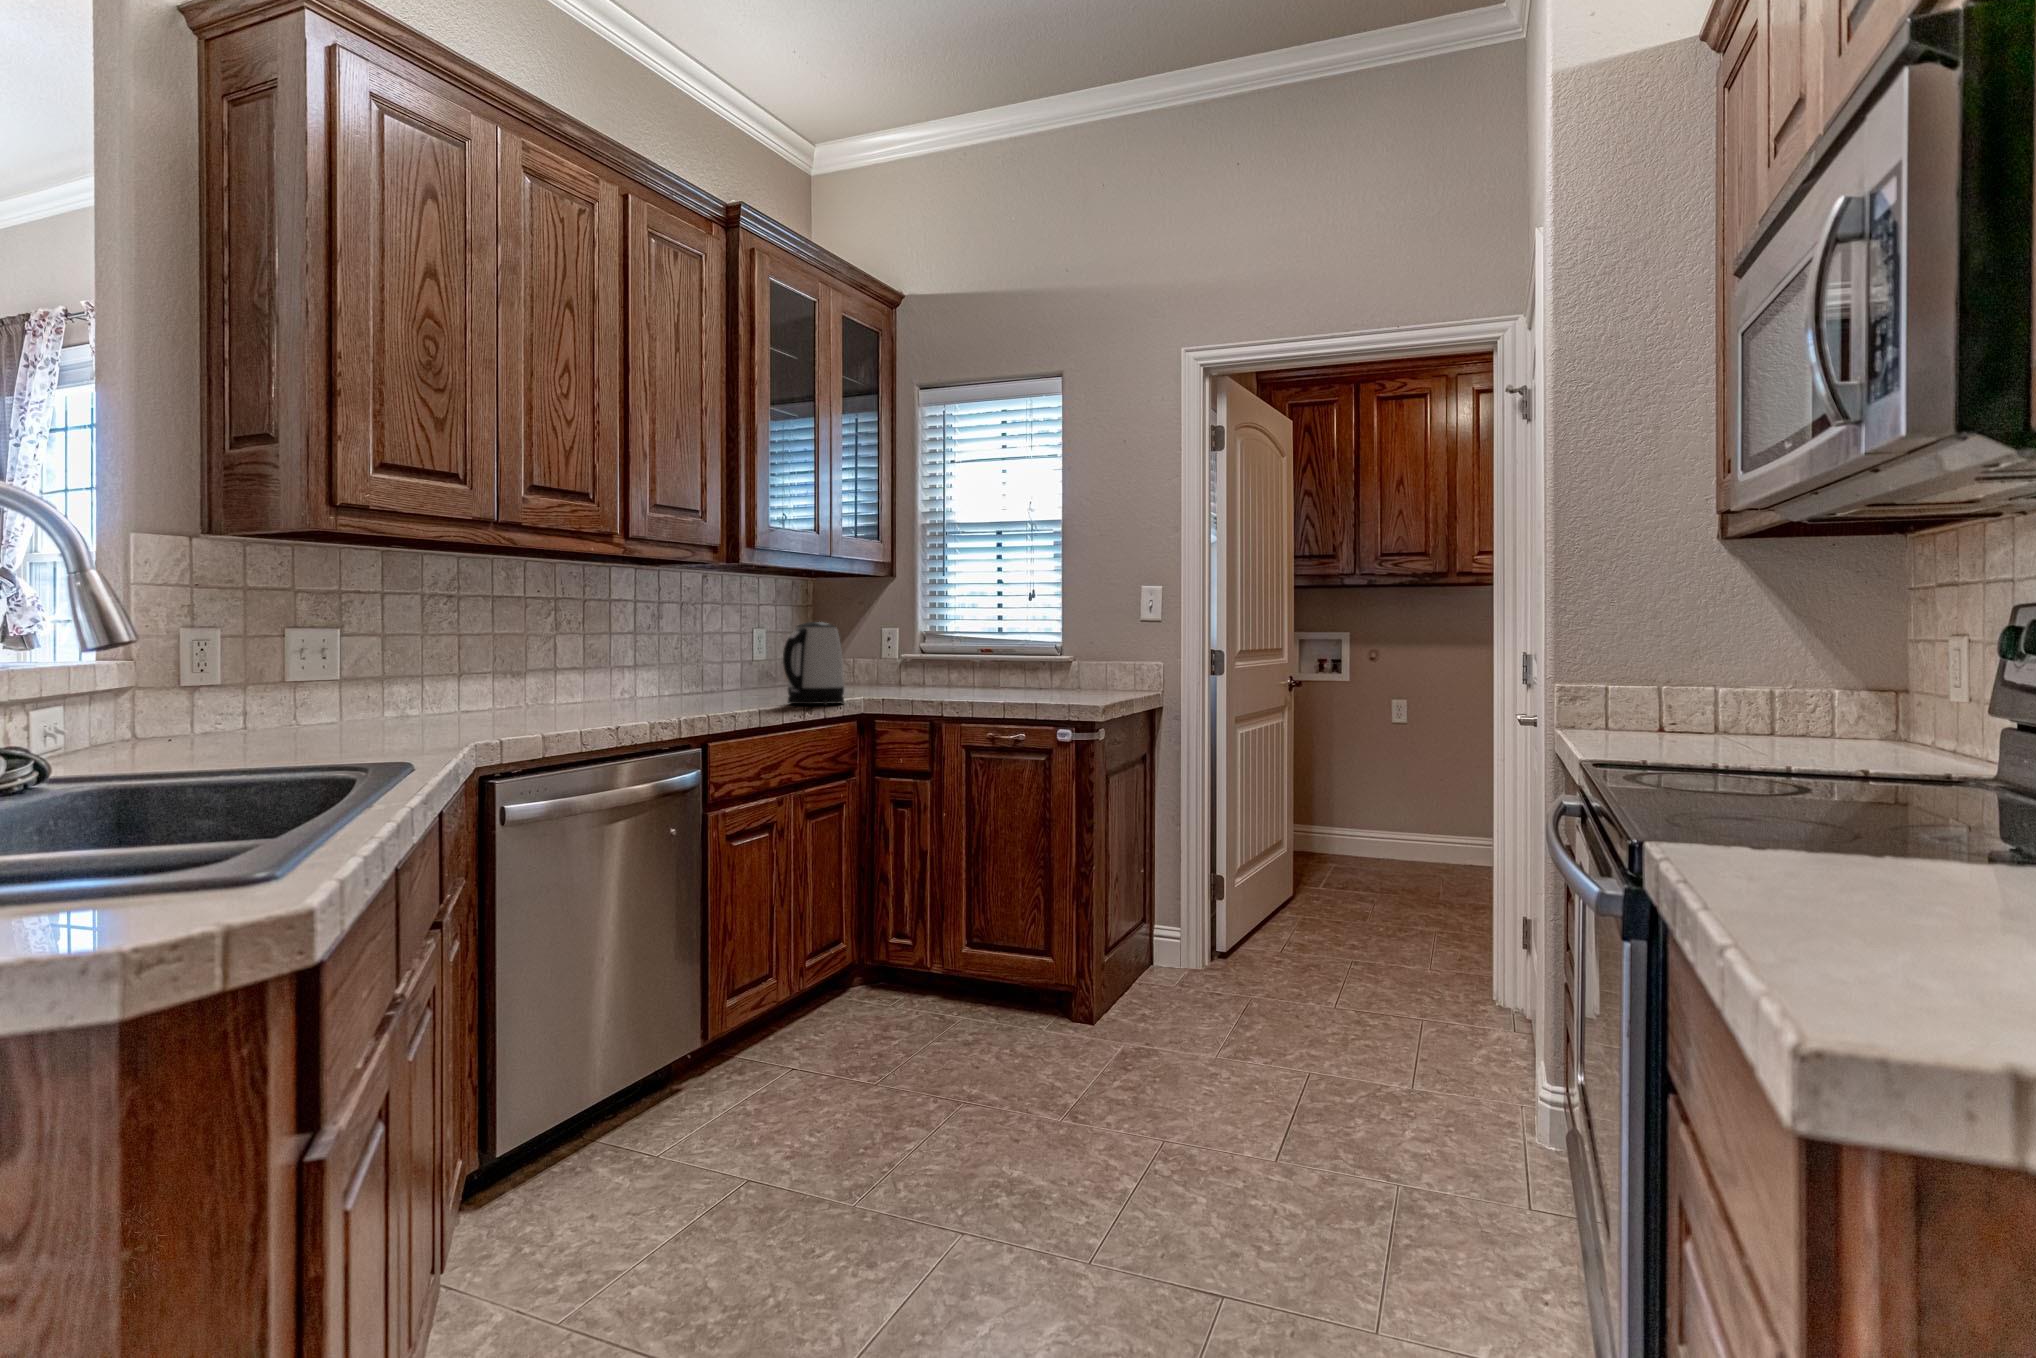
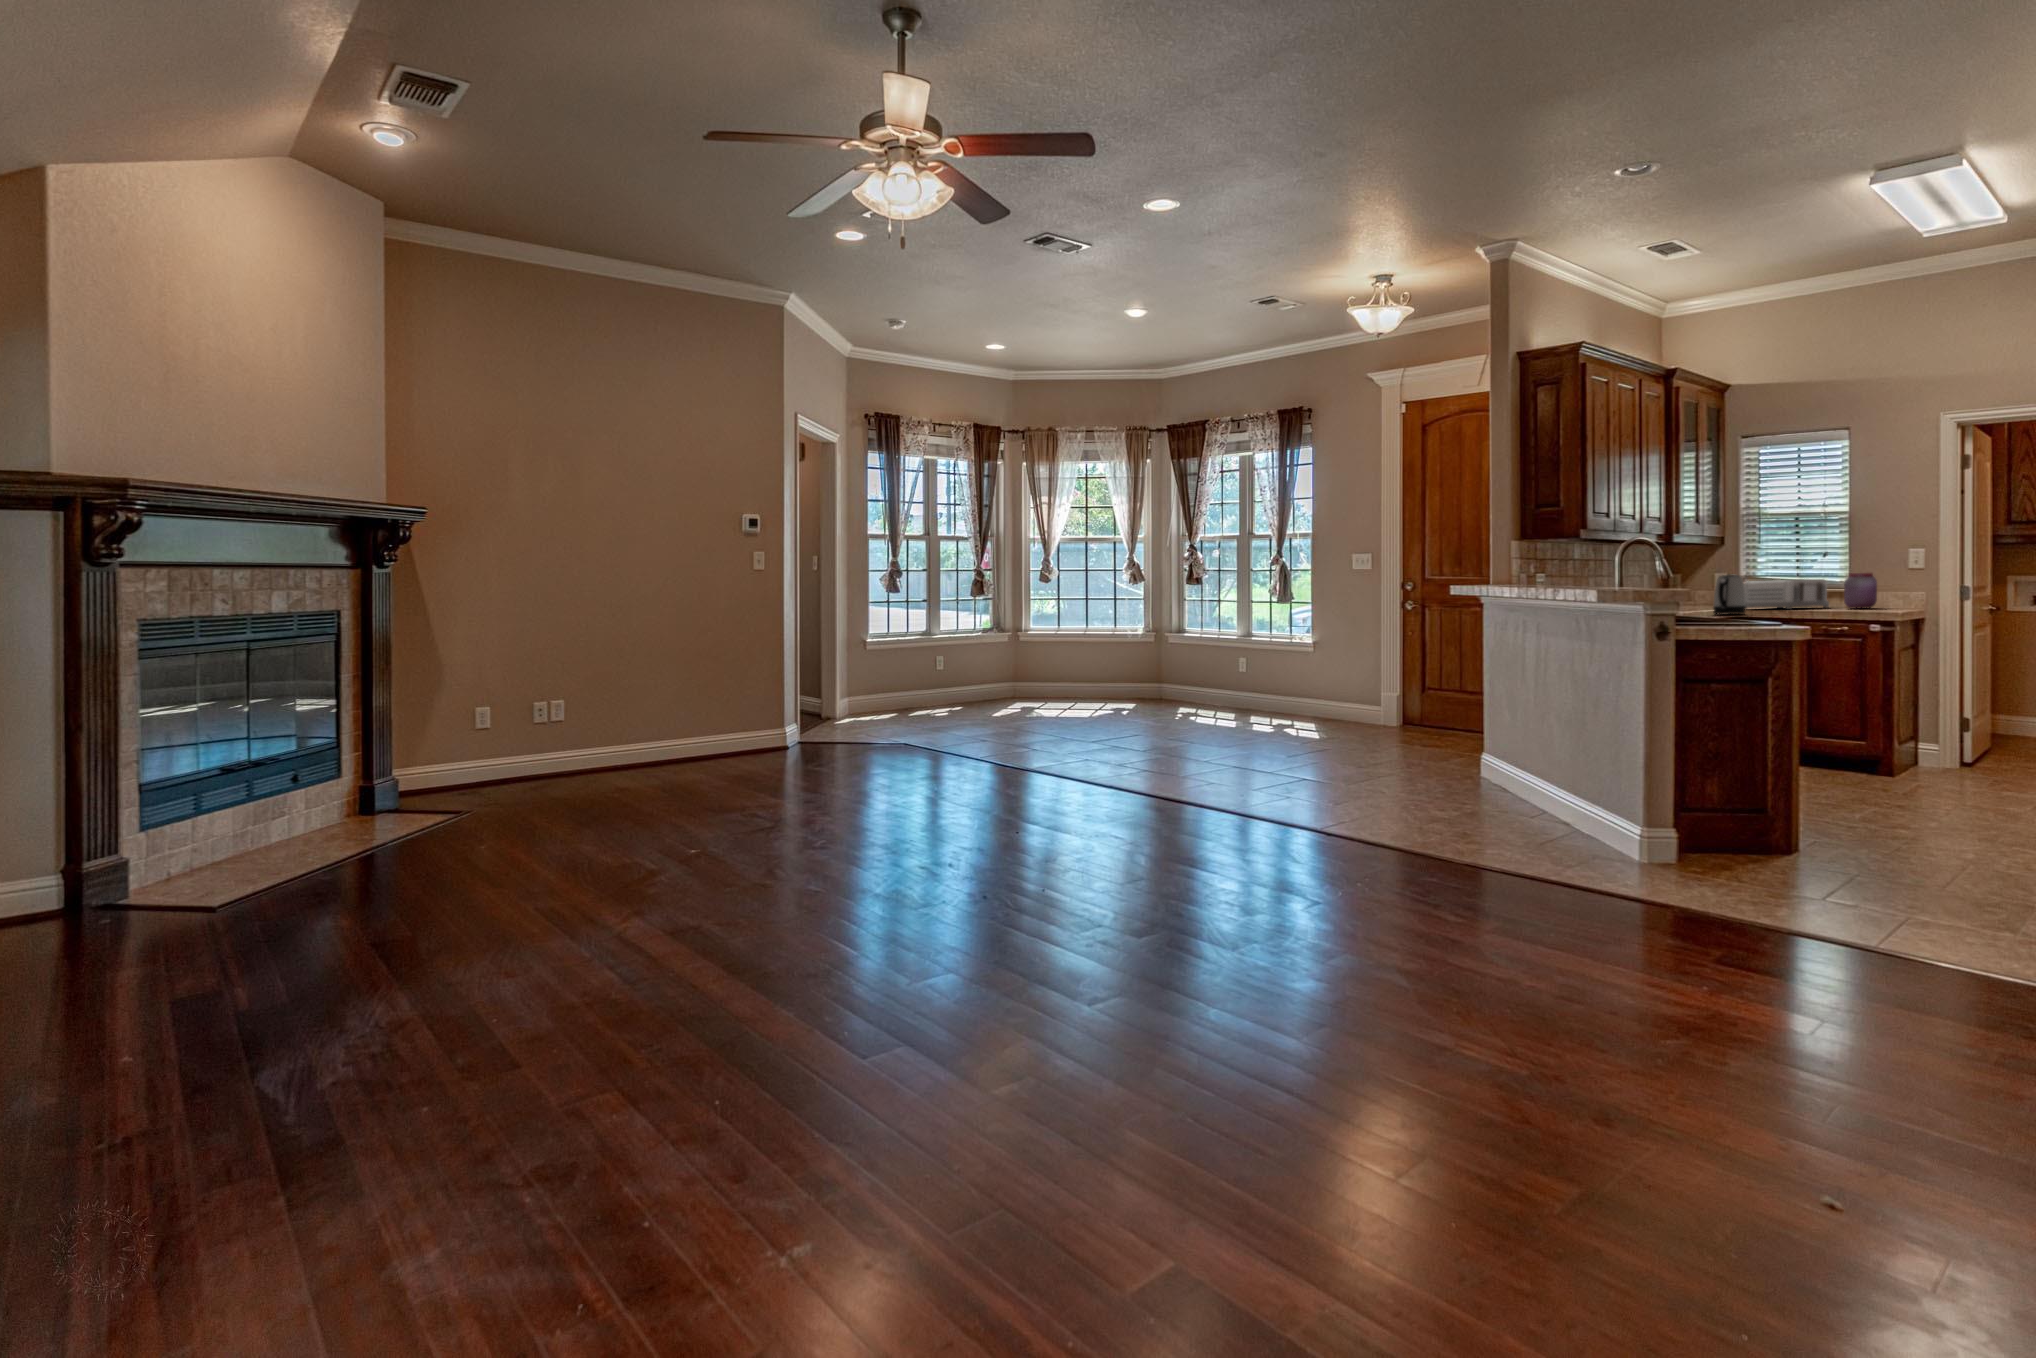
jar: none [1044,629,1091,693] -> present [1844,573,1877,608]
toaster: none [916,637,1040,689] -> present [1744,579,1829,609]

